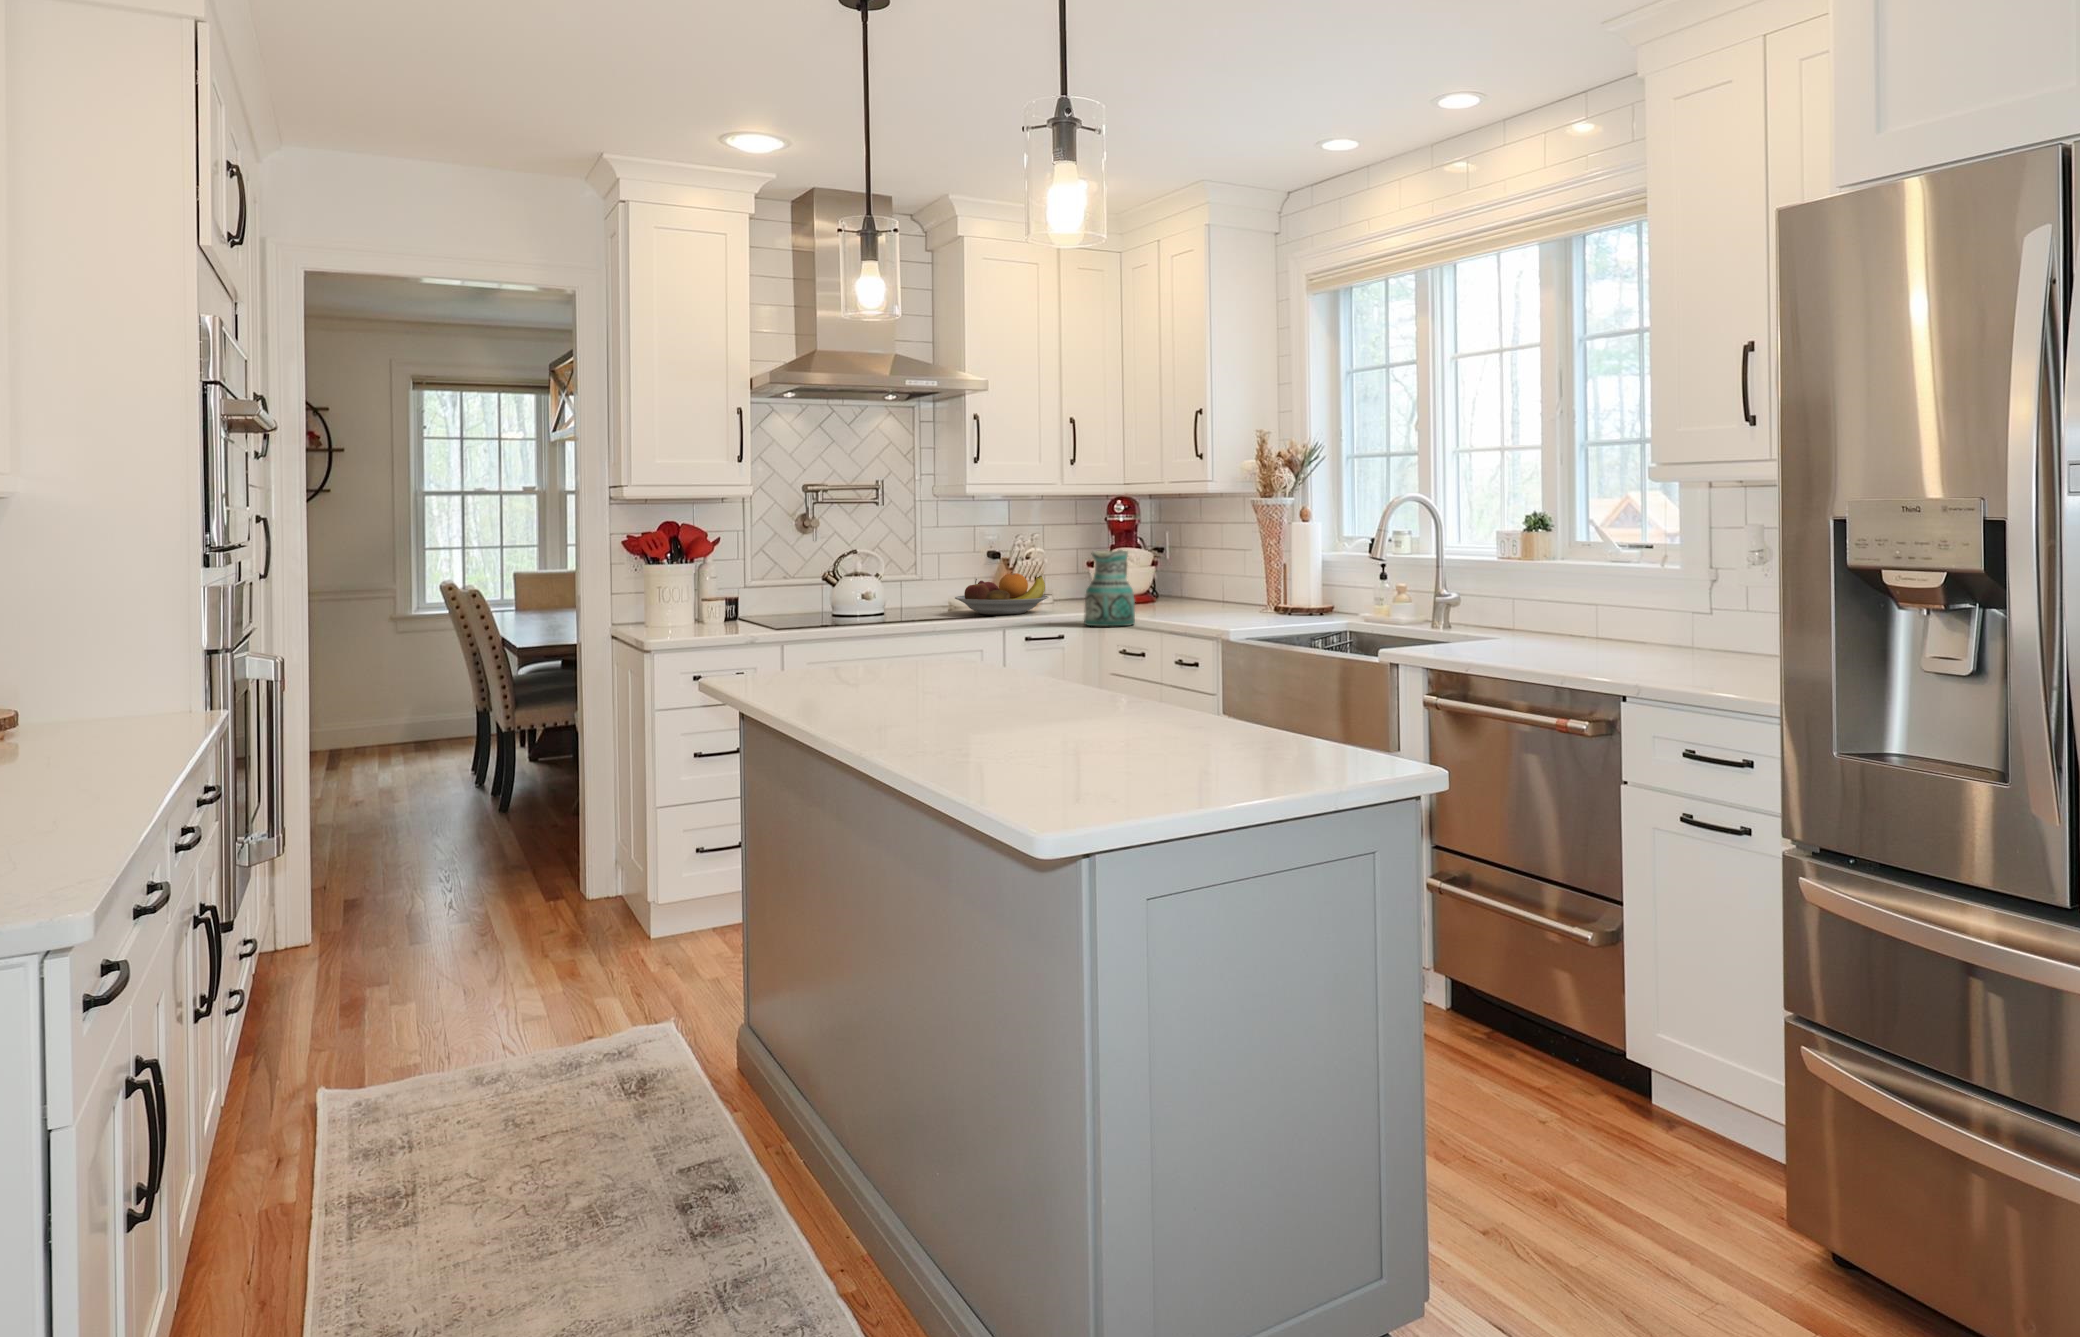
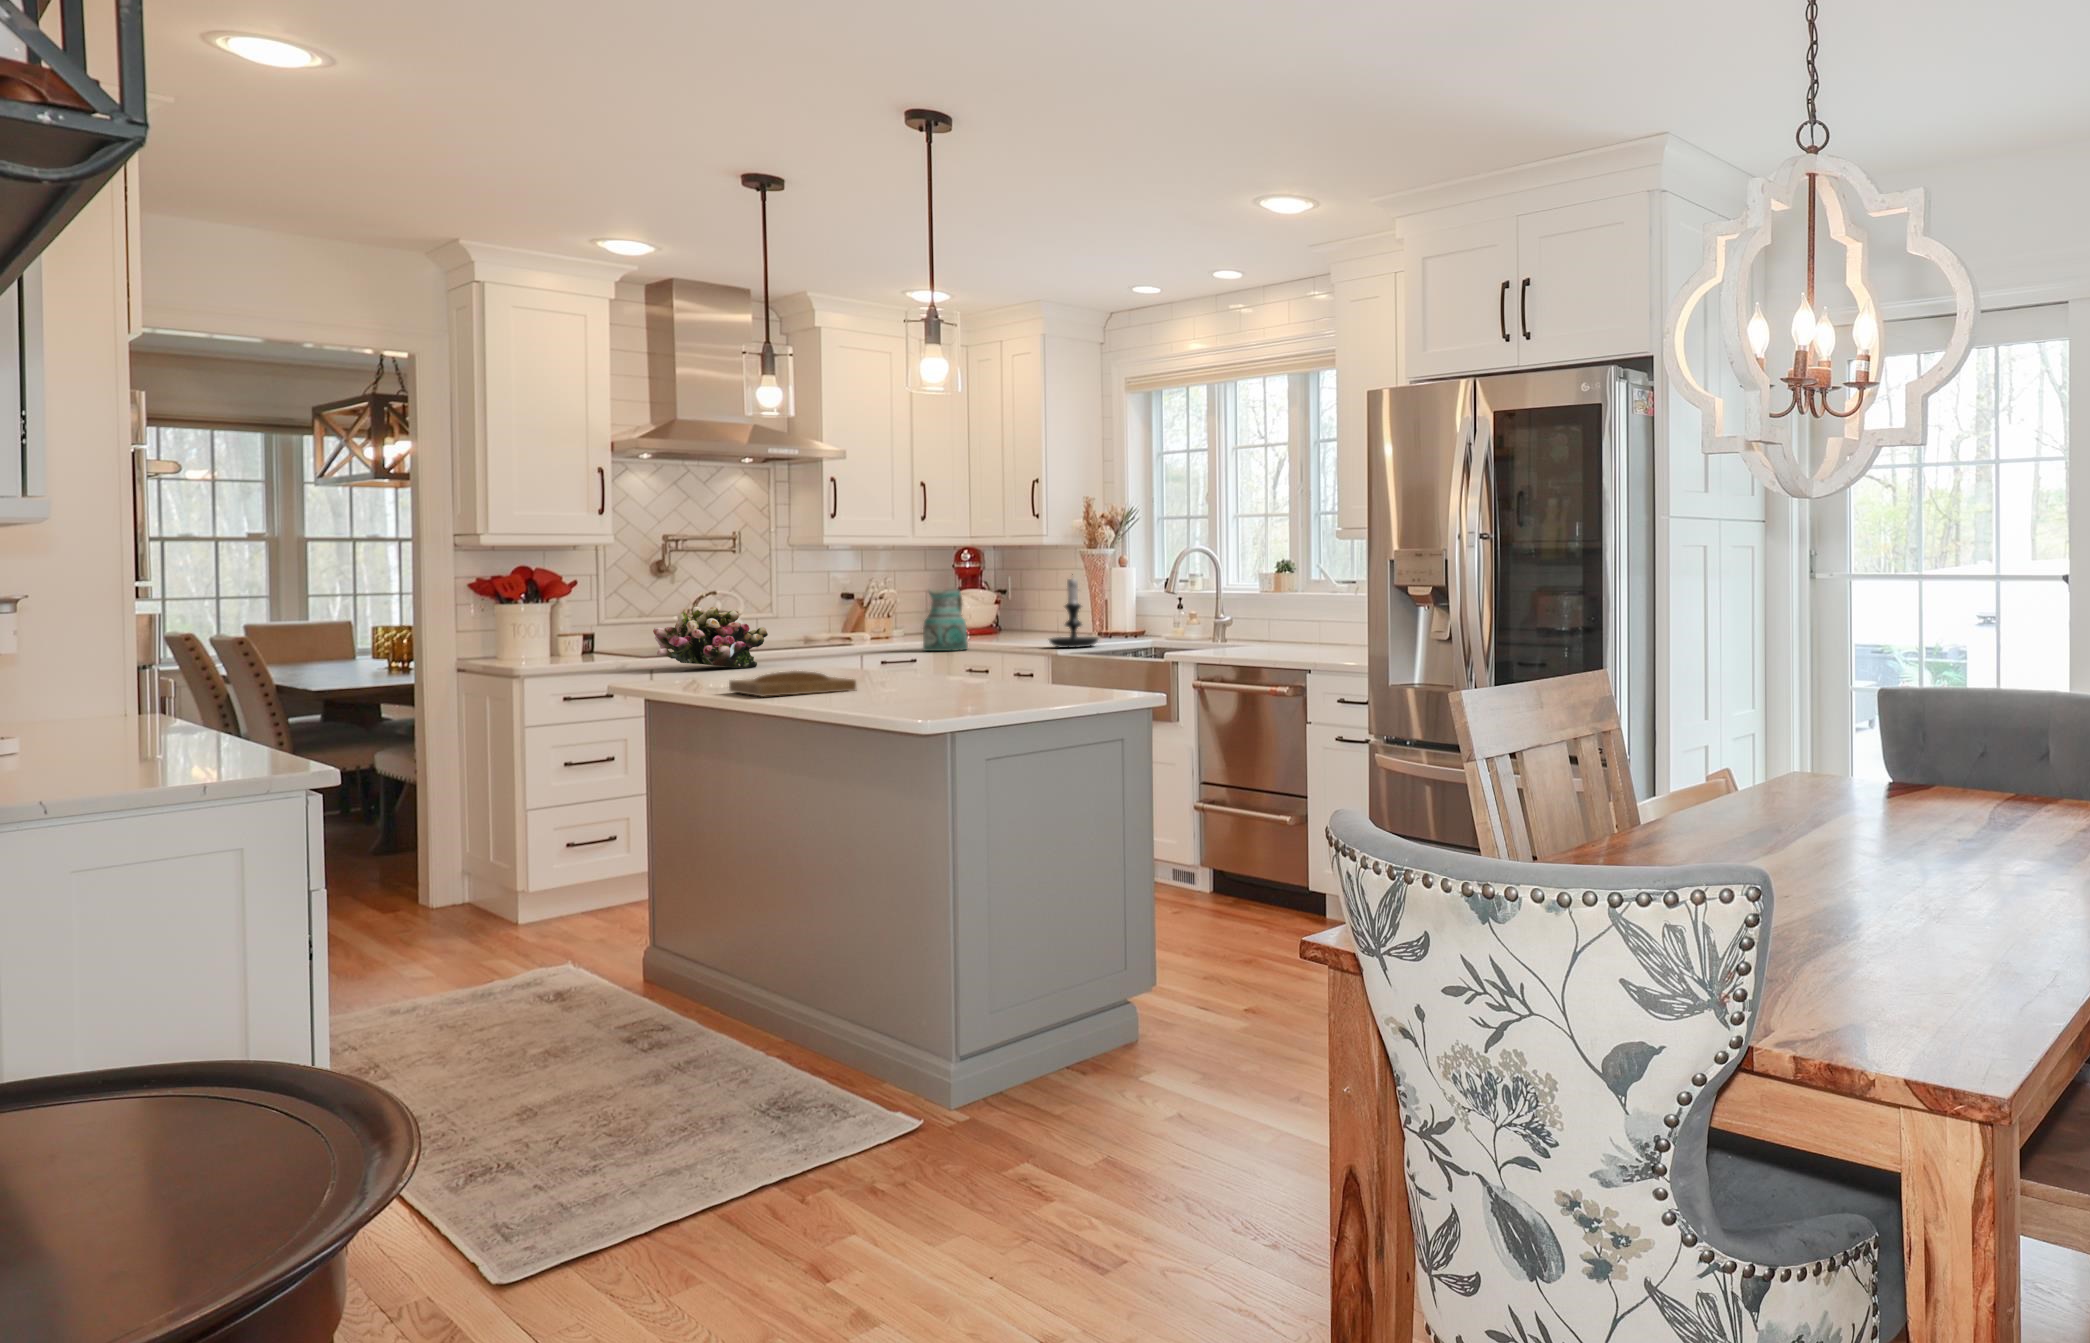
candle holder: none [1230,533,1292,625] -> present [1048,574,1099,648]
fruit bowl: present [955,573,1049,615] -> none [813,612,900,647]
flower arrangement: none [801,574,923,650] -> present [653,607,768,668]
tray: none [903,676,1059,713] -> present [729,671,856,696]

